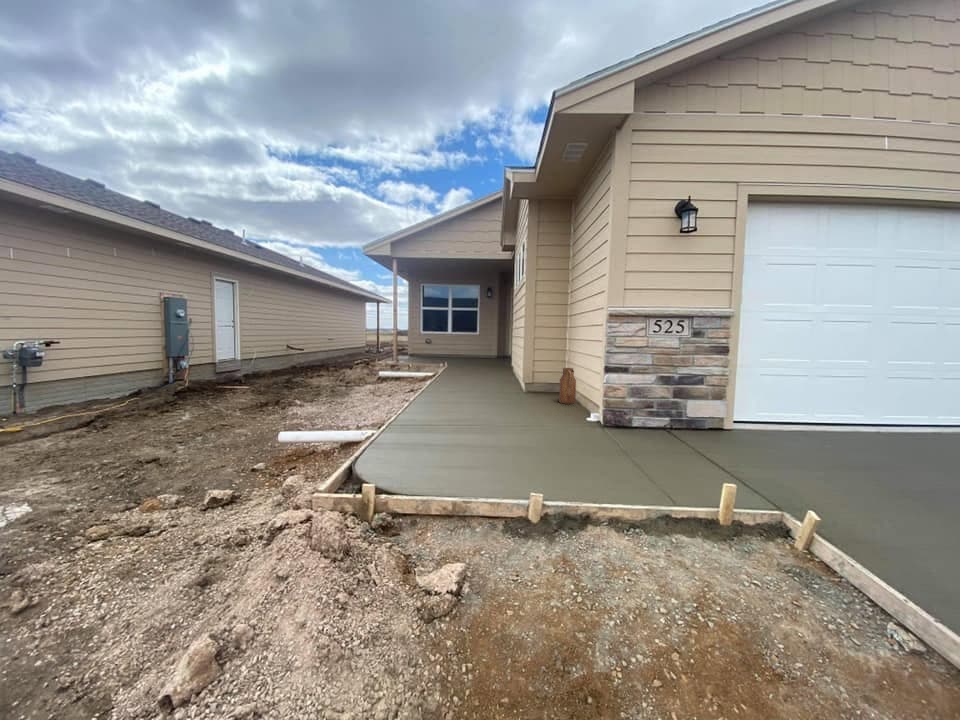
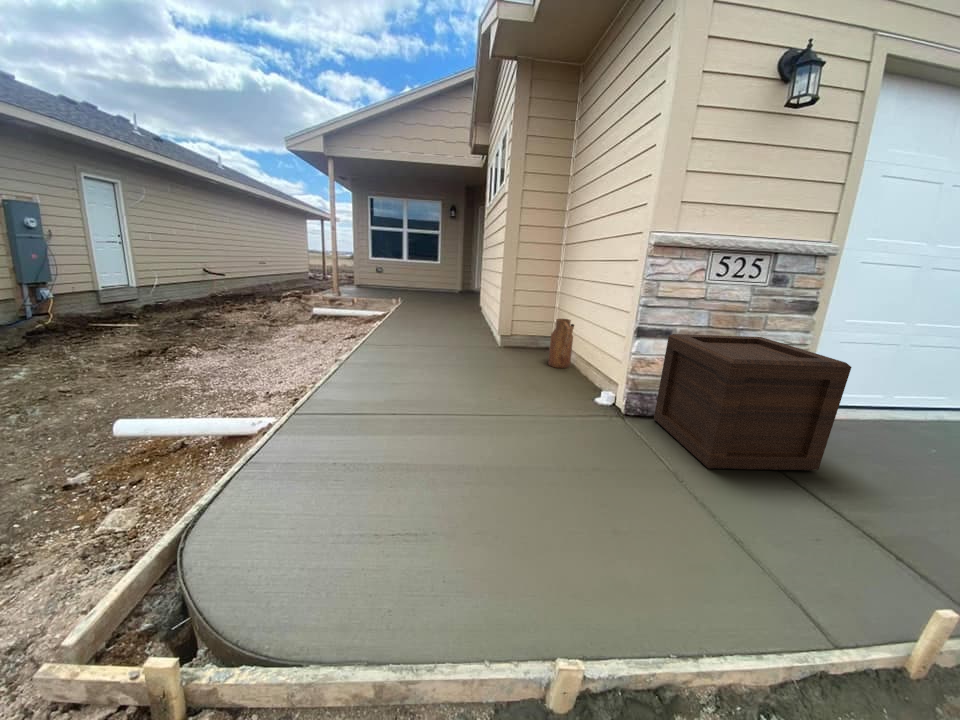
wooden crate: none [624,370,725,451] -> present [654,334,852,470]

